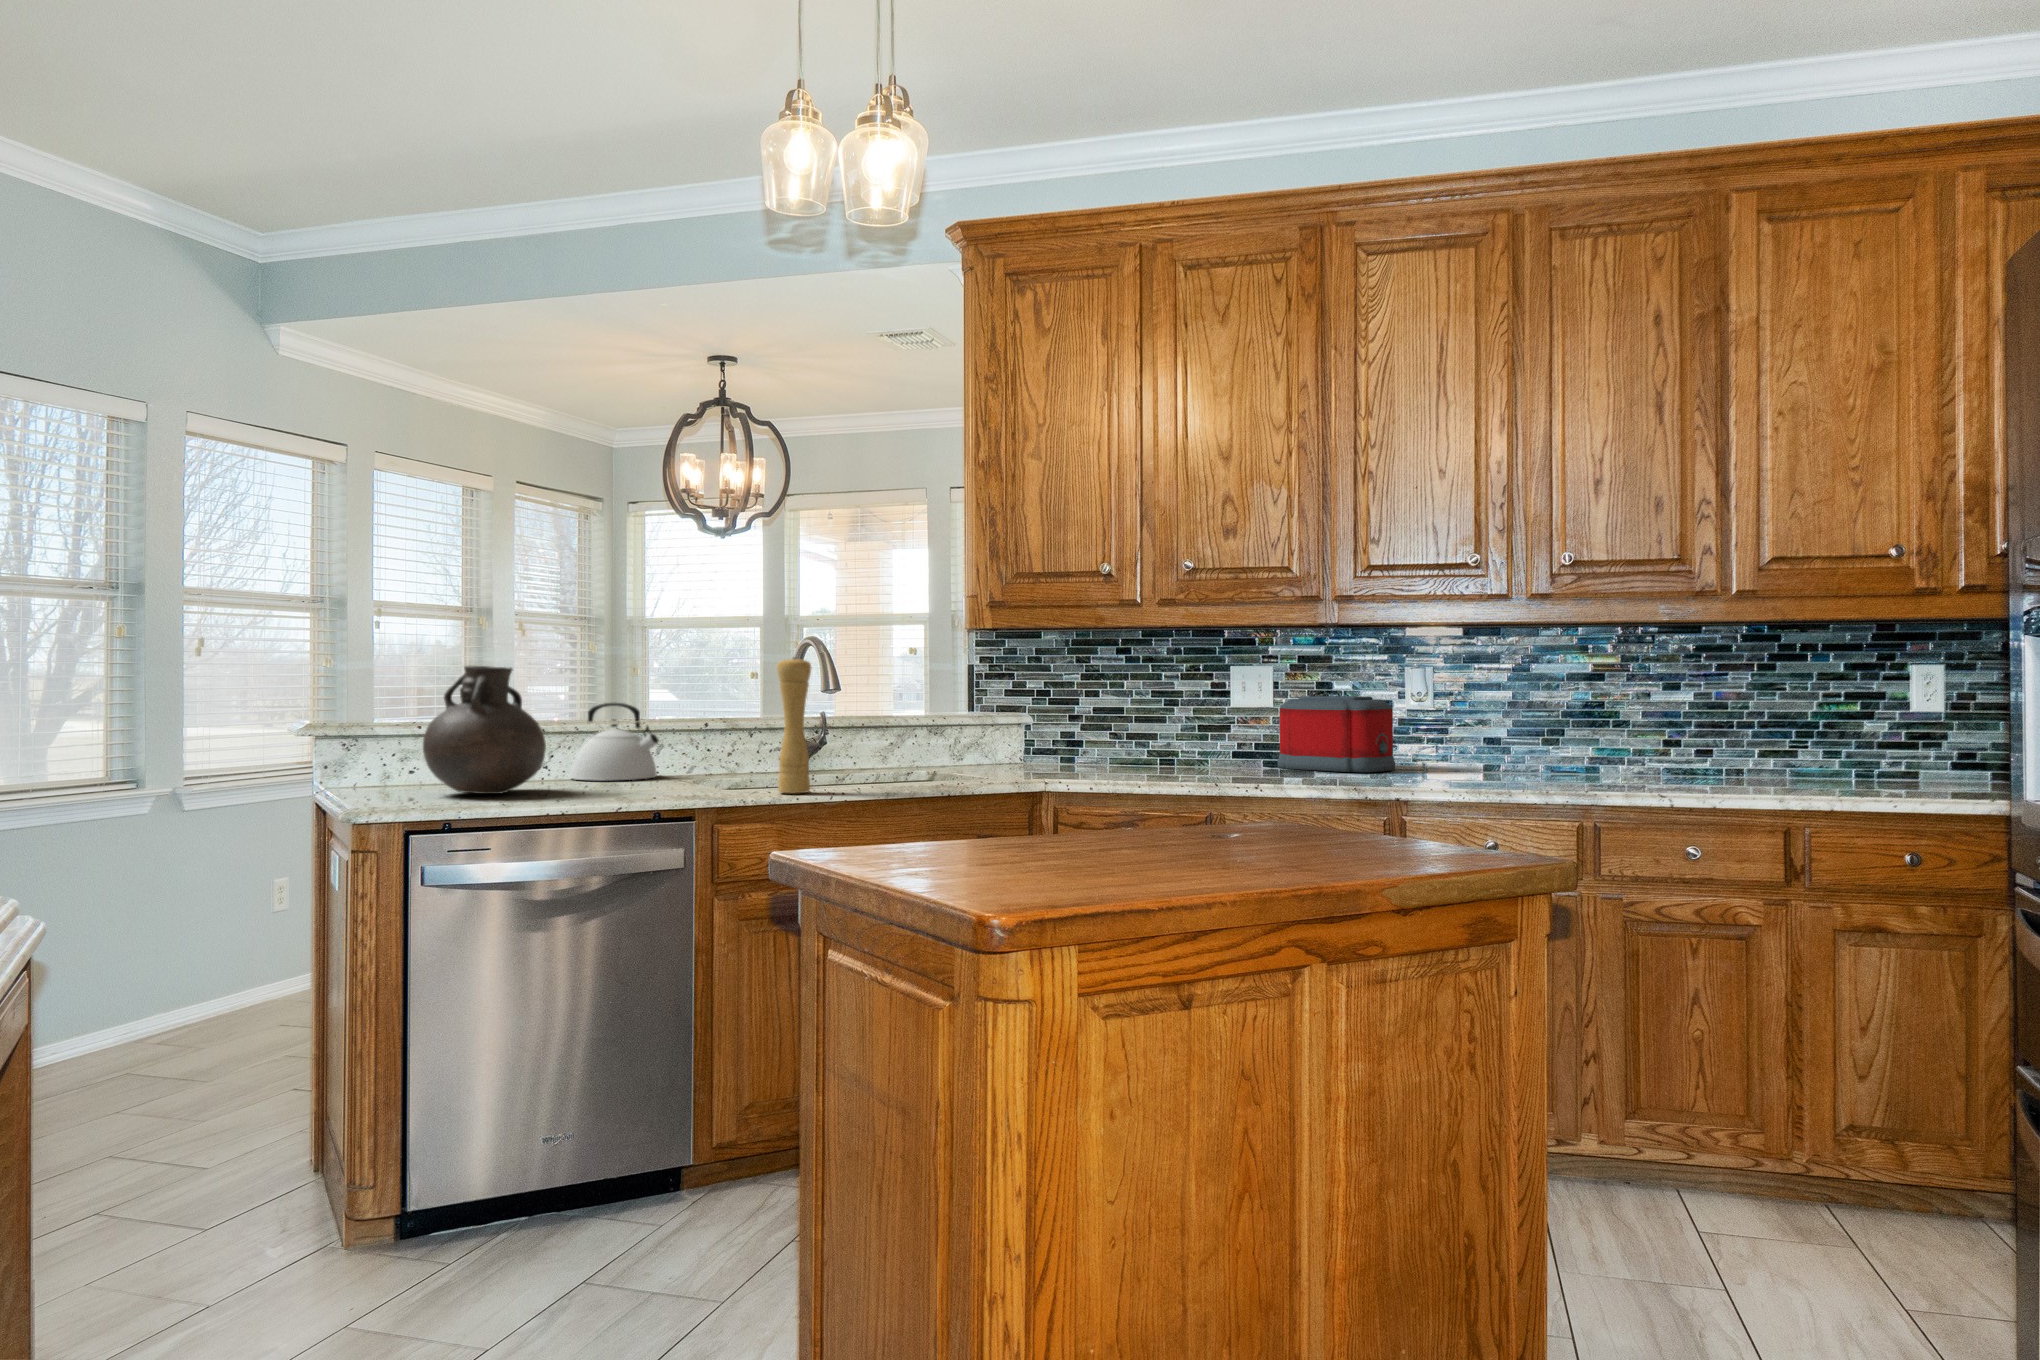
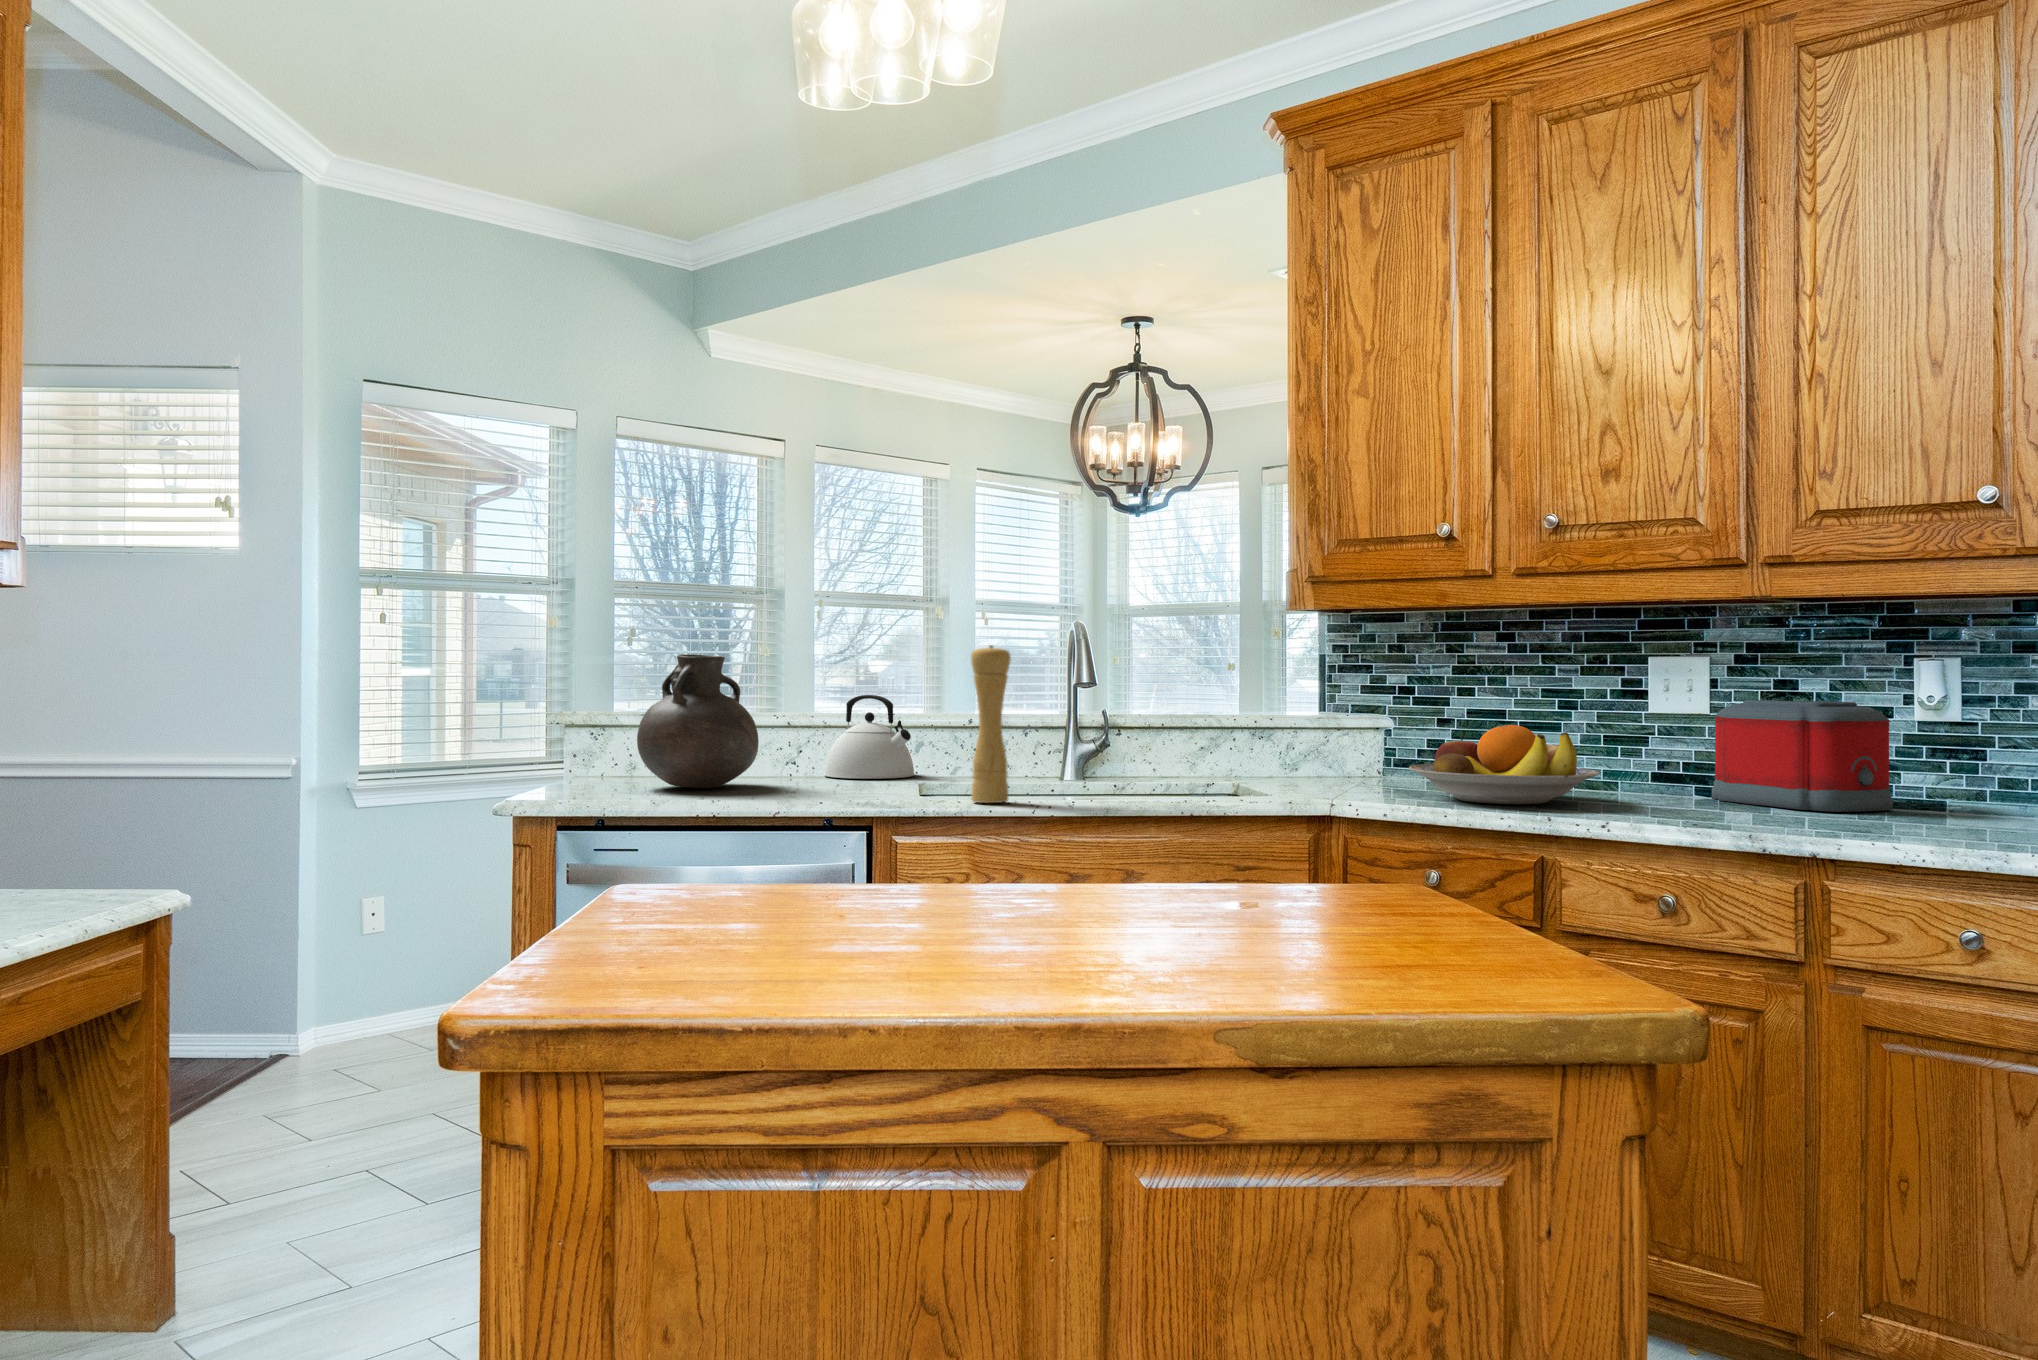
fruit bowl: none [1089,717,1225,777] -> present [1409,725,1599,804]

